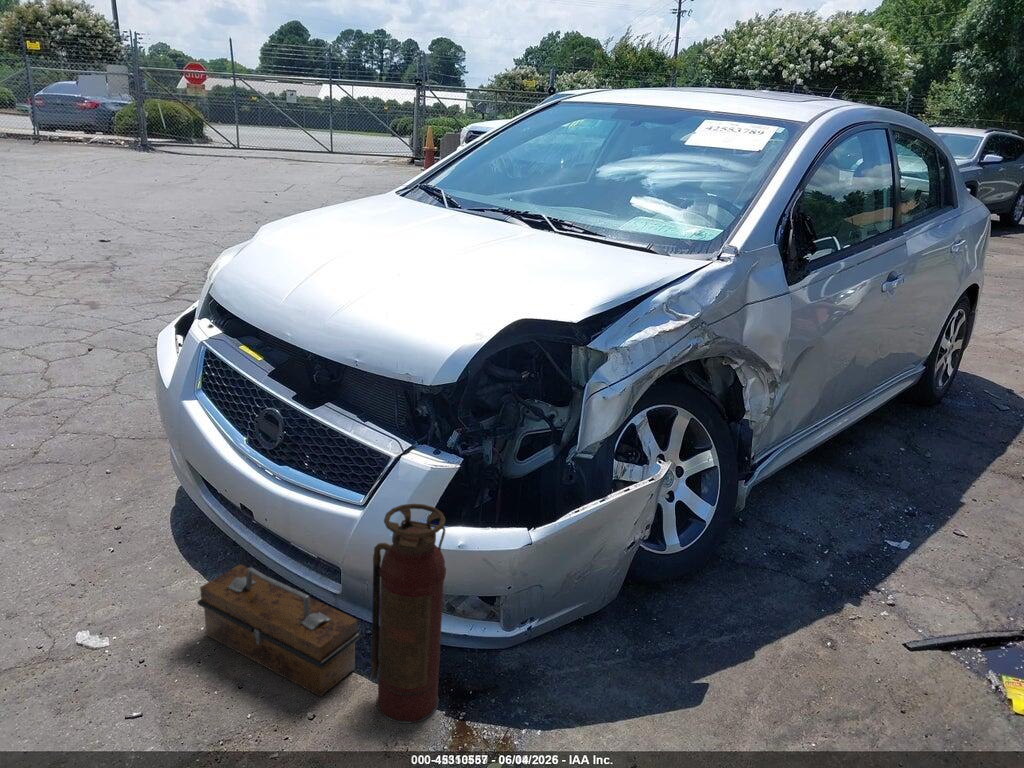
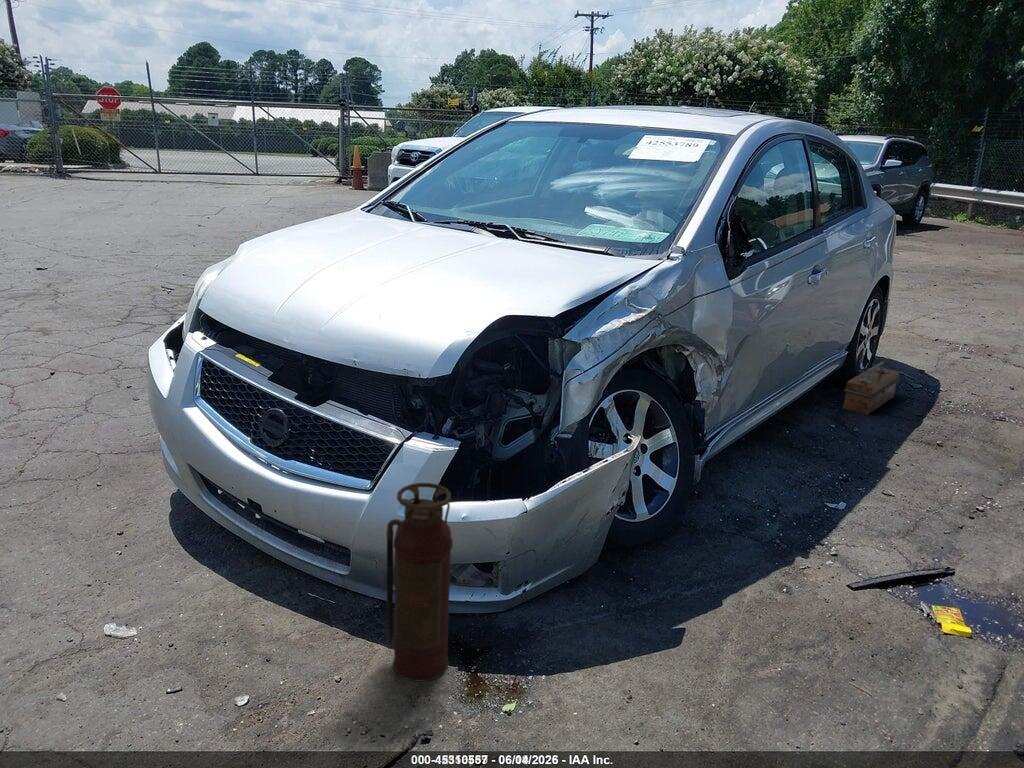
toolbox: present [197,565,361,696] -> present [843,362,900,415]

